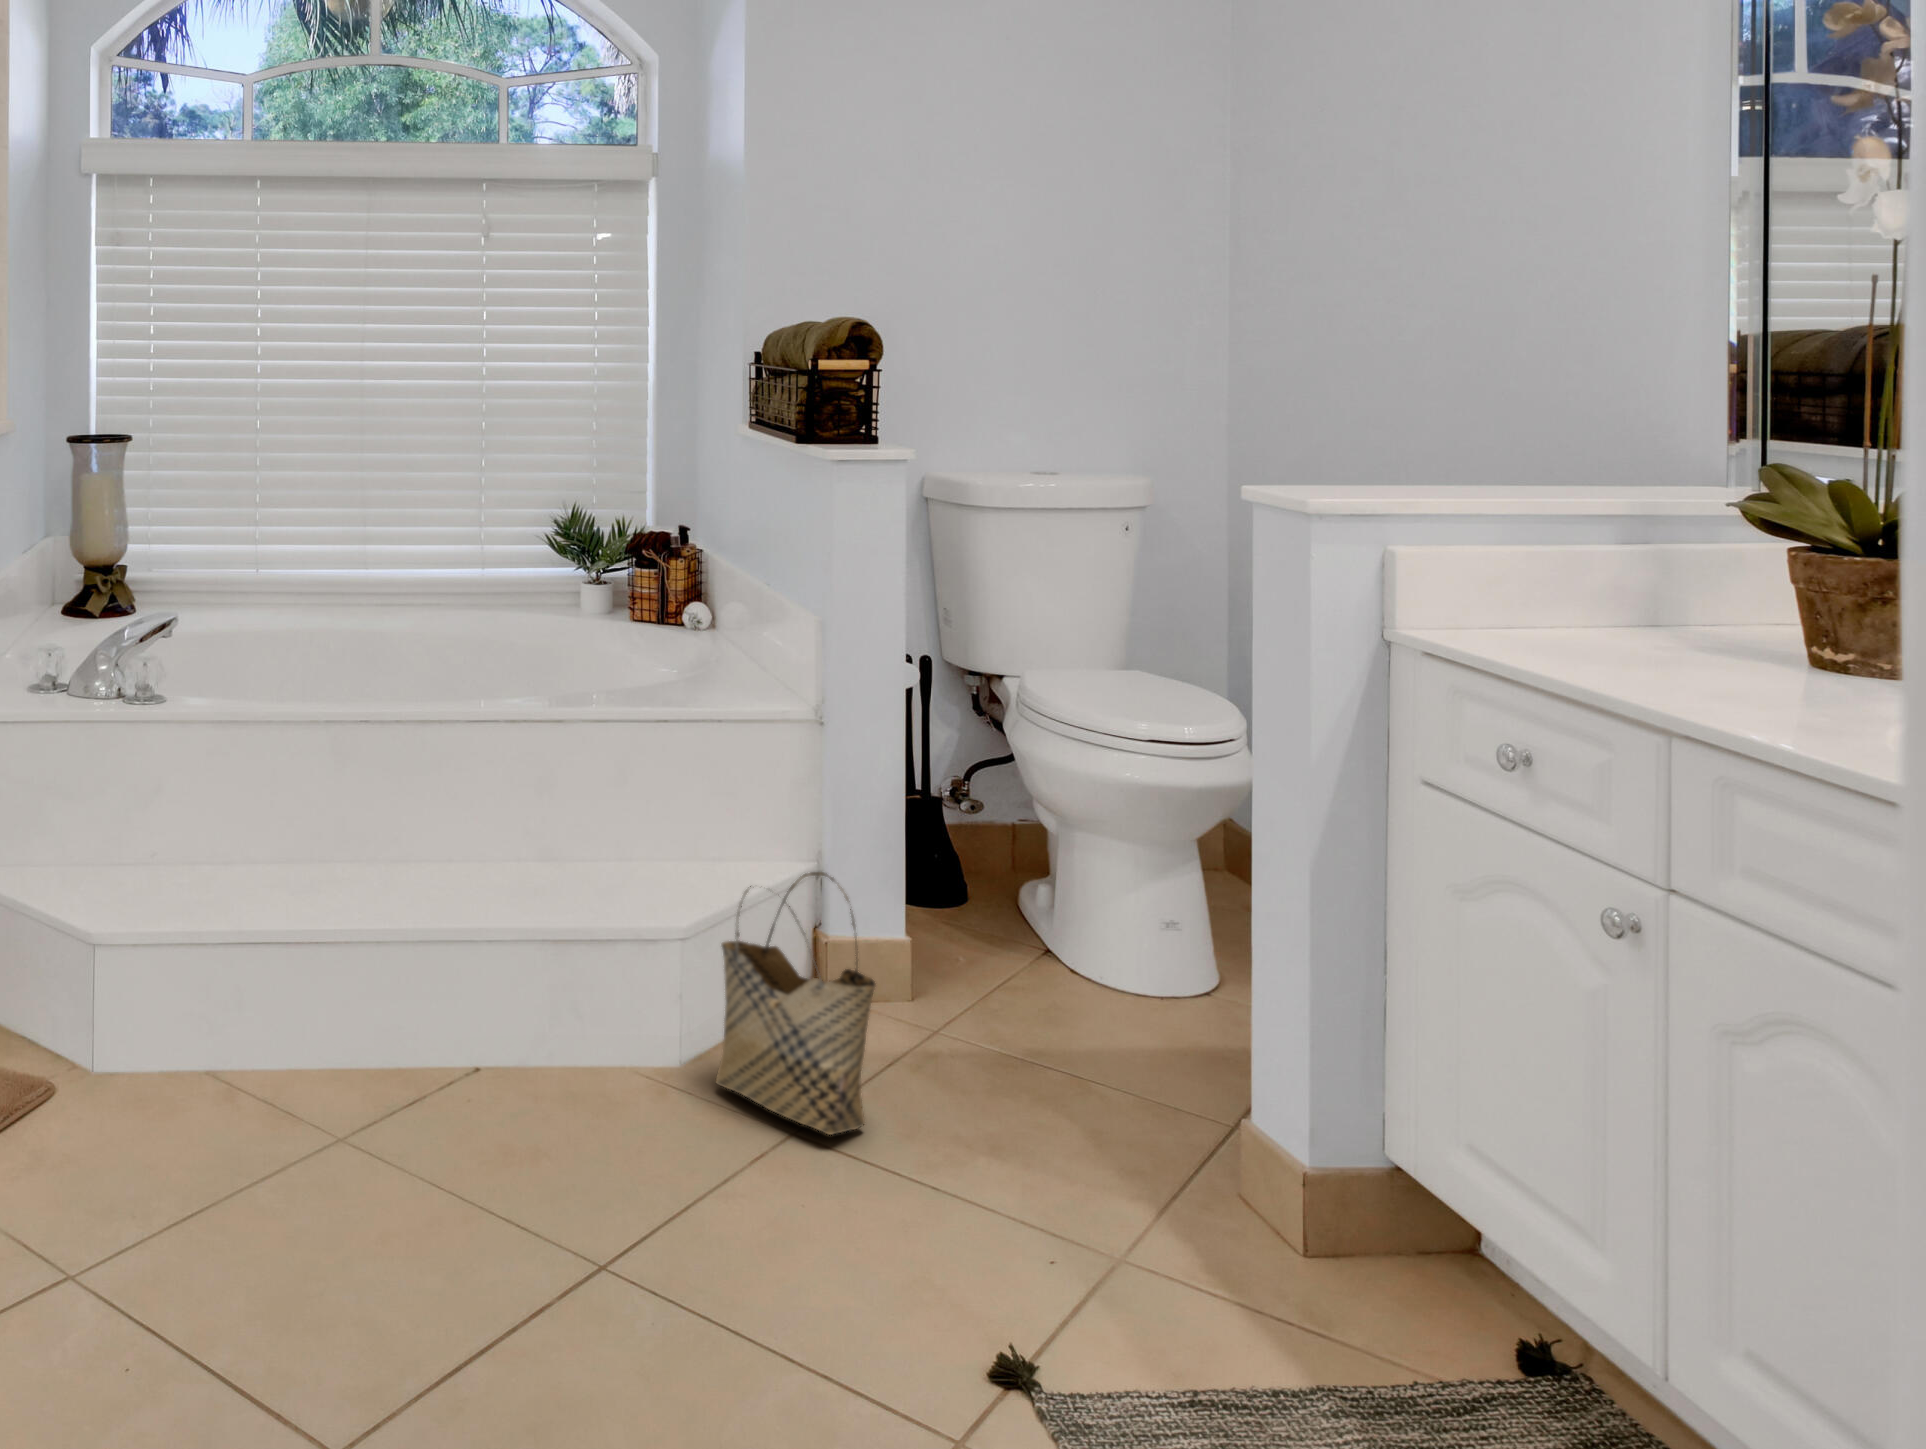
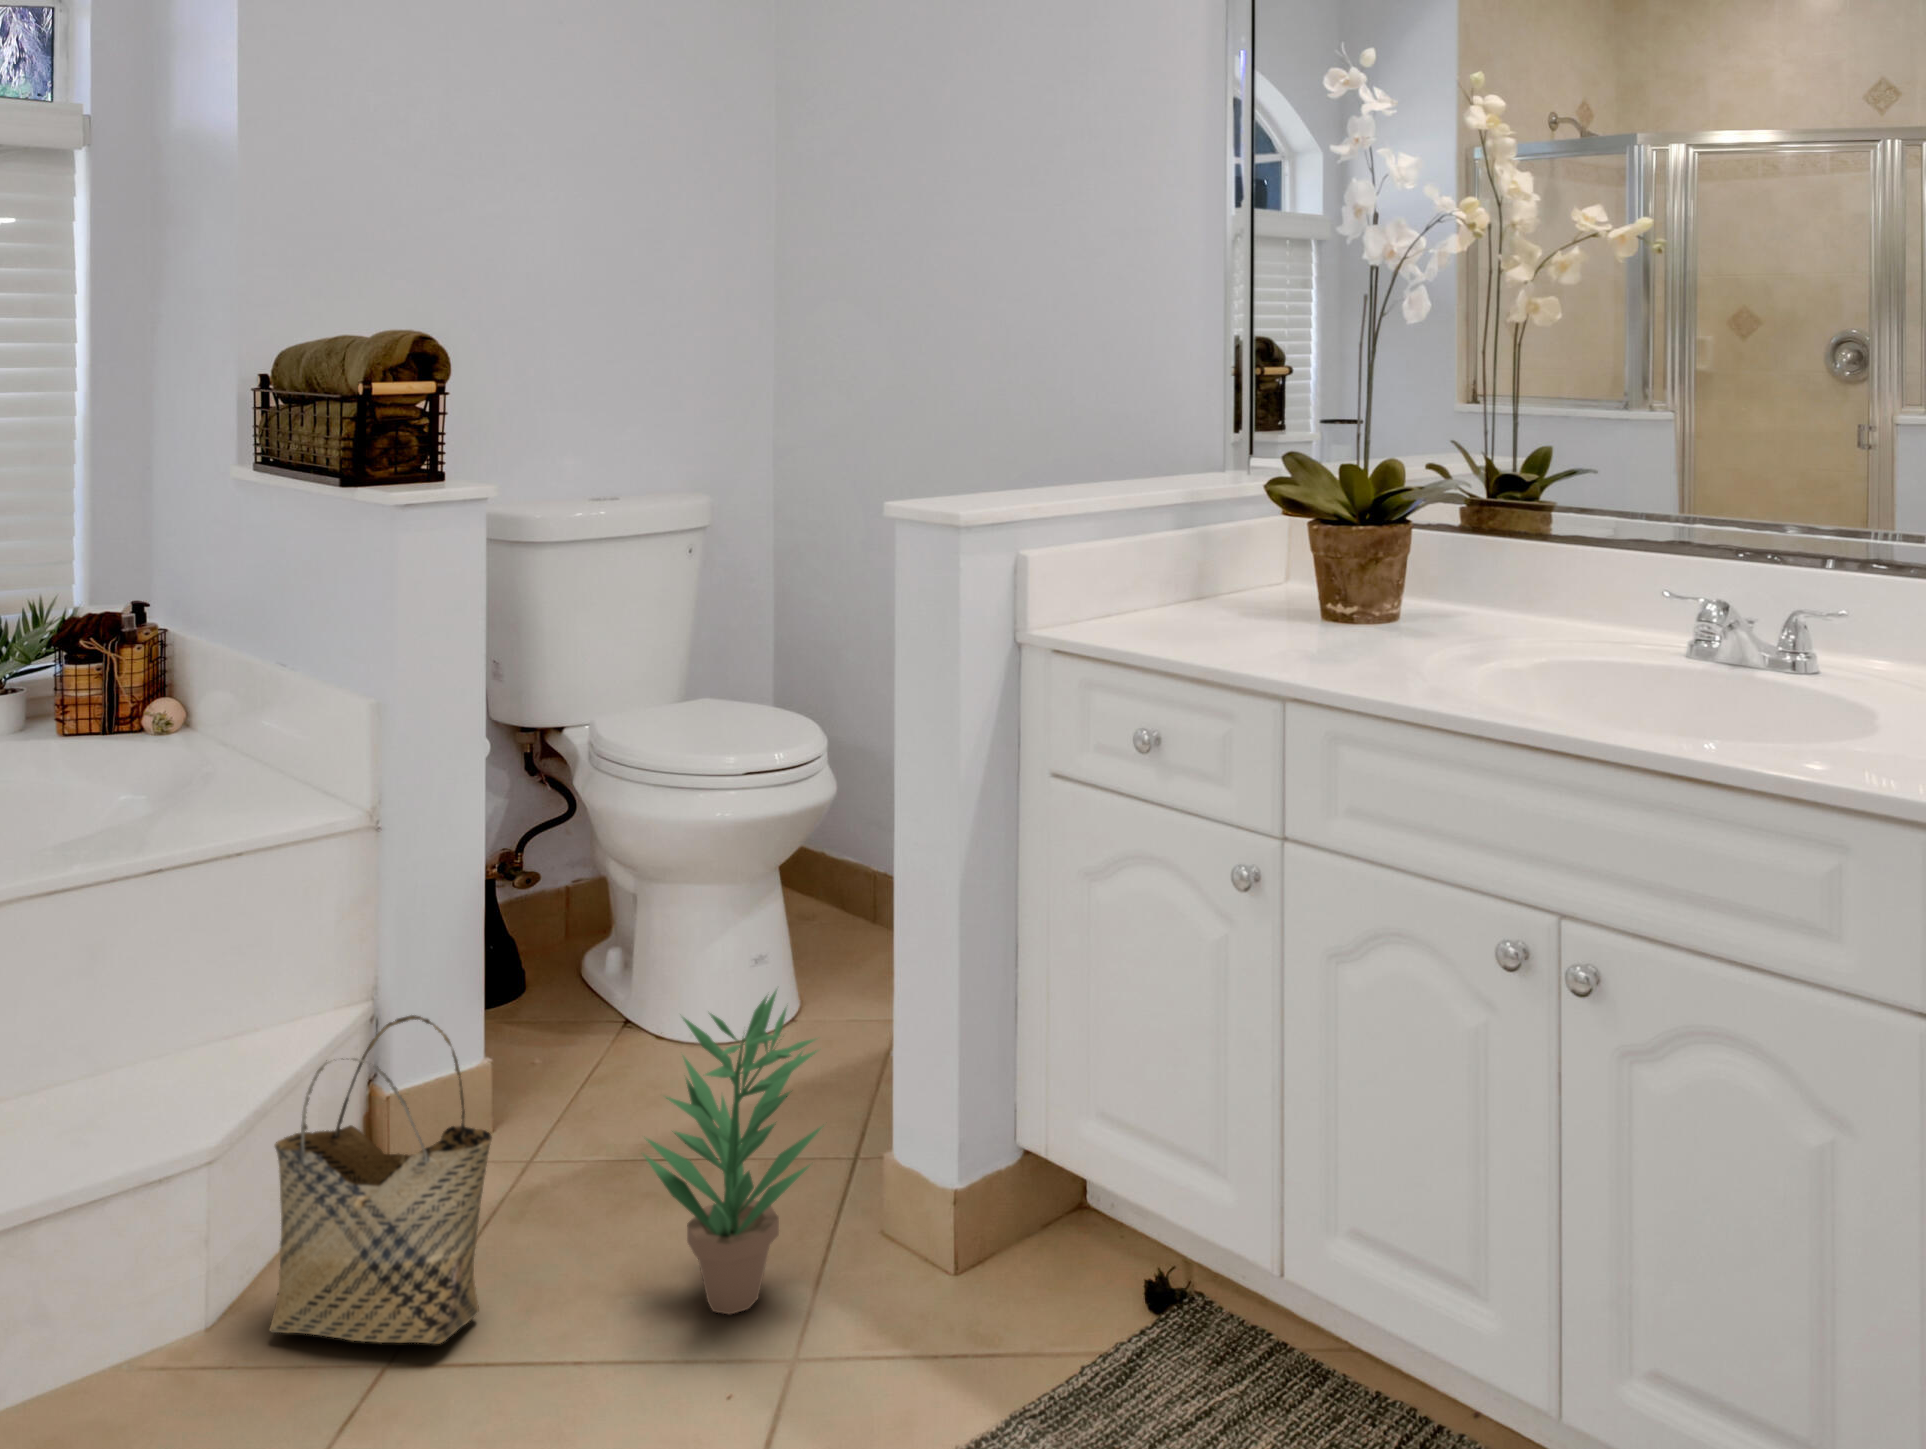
potted plant: none [997,922,1168,1207] -> present [644,990,824,1314]

